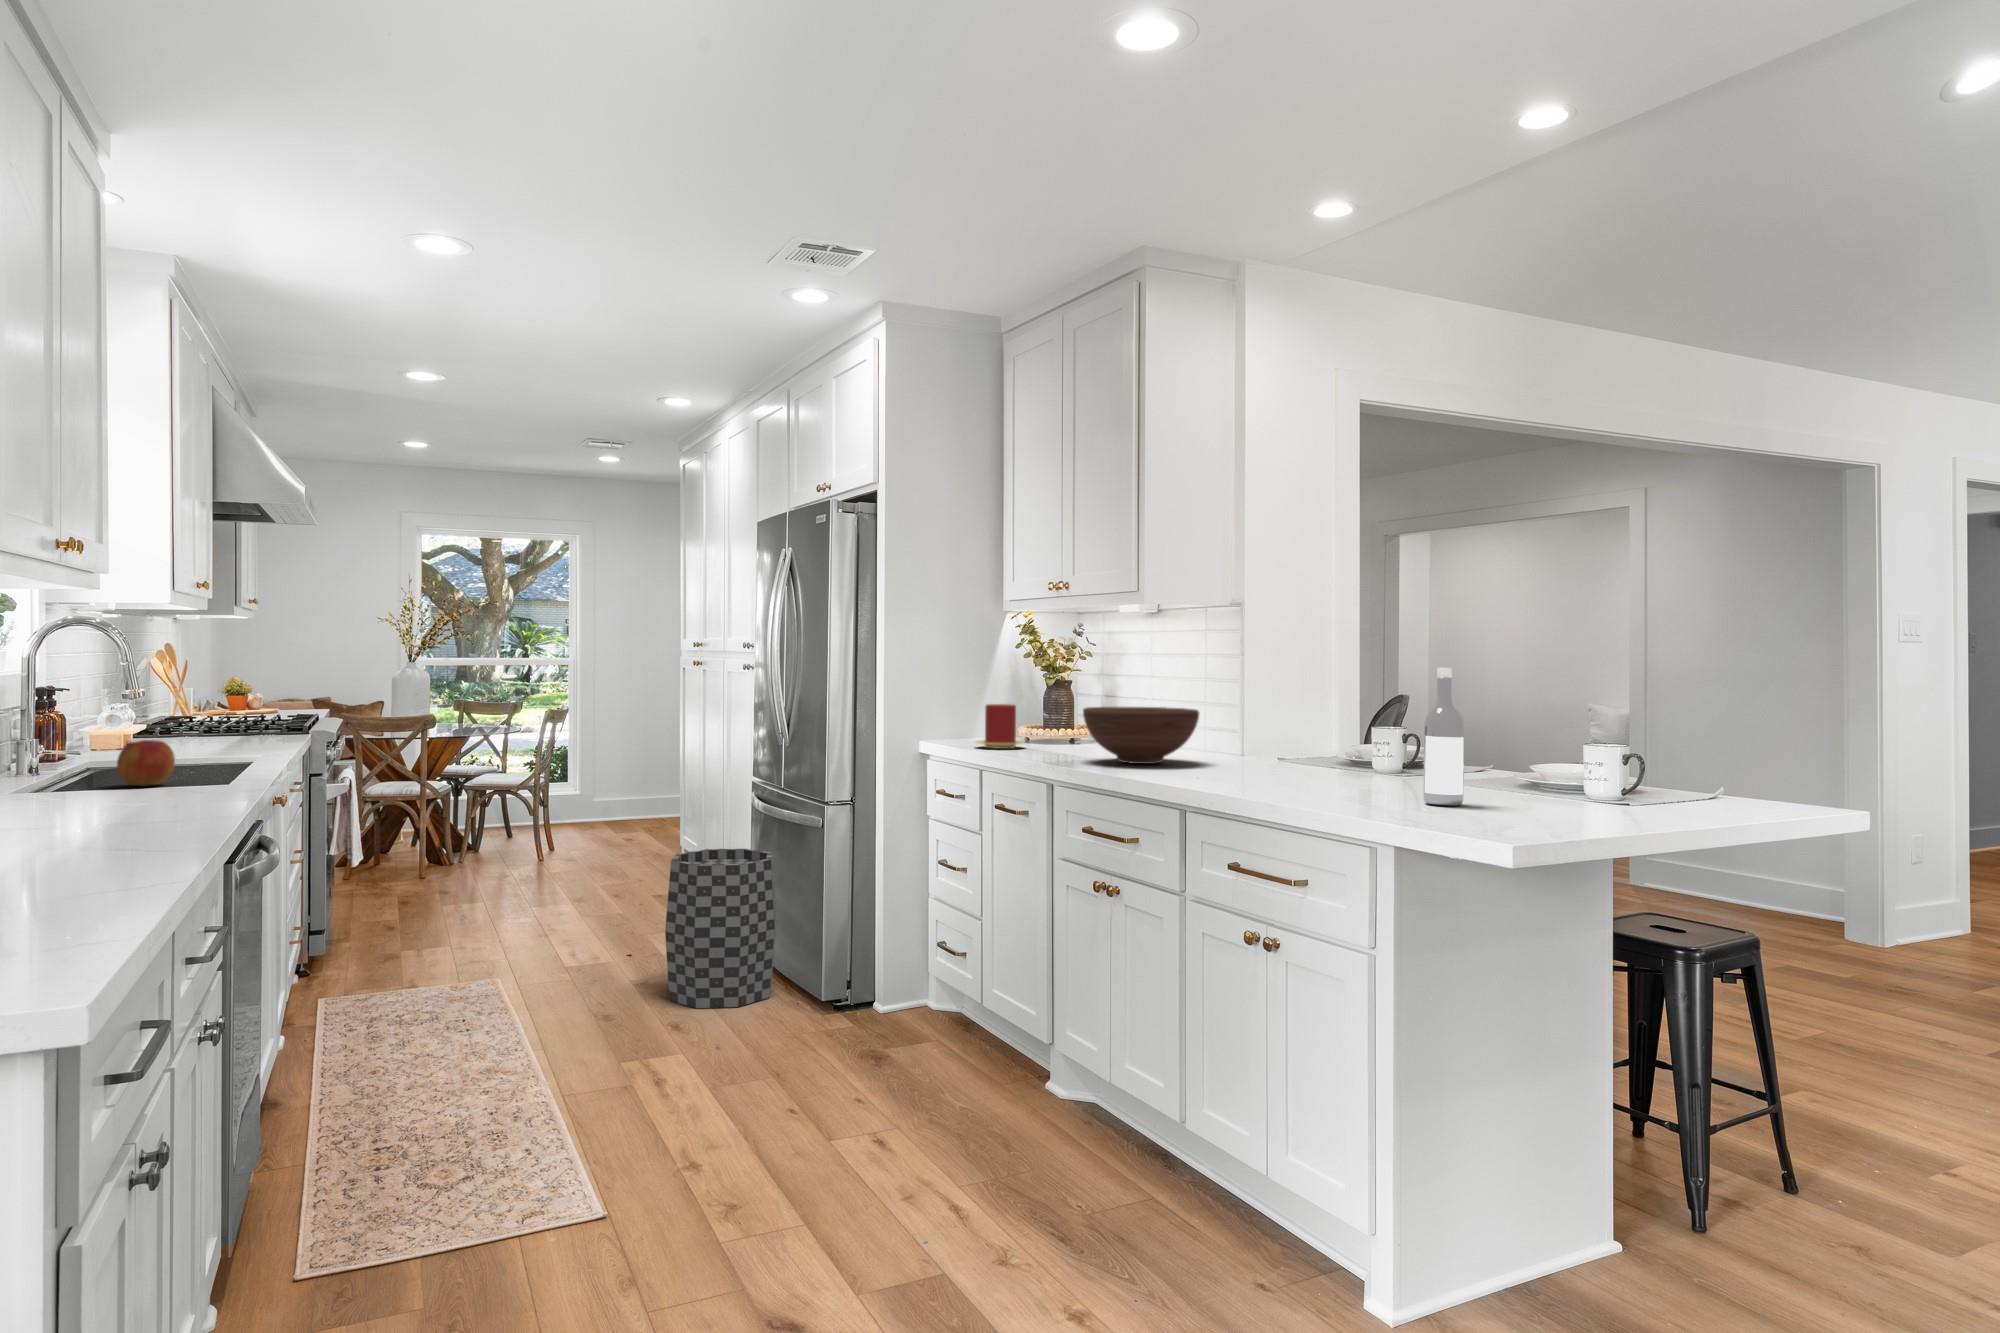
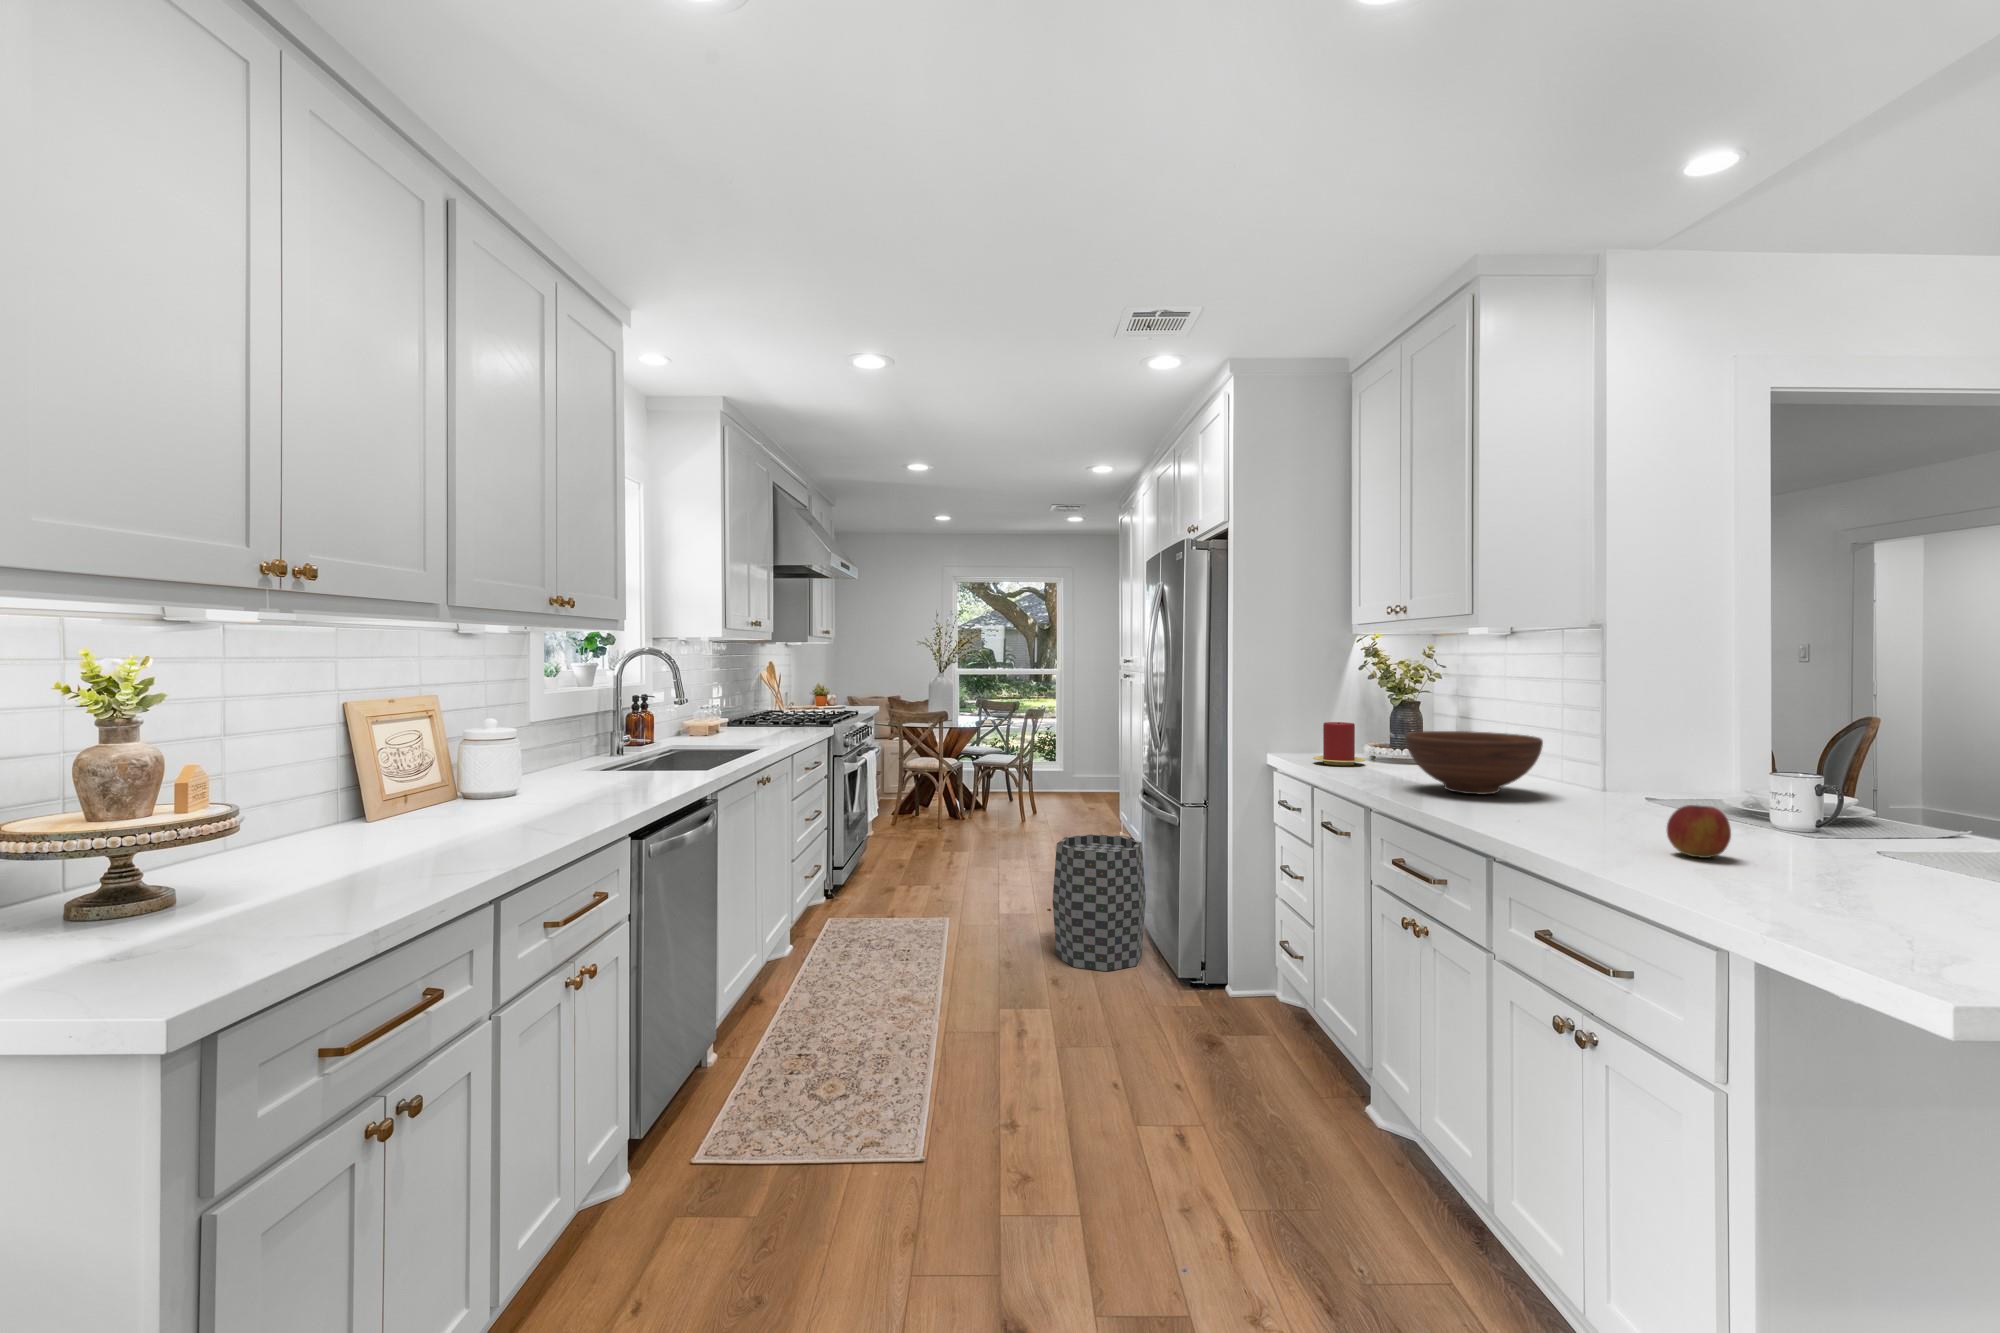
wine bottle: present [1423,668,1464,806] -> none [1832,711,1902,900]
apple: present [117,740,175,786] -> present [1667,805,1731,858]

